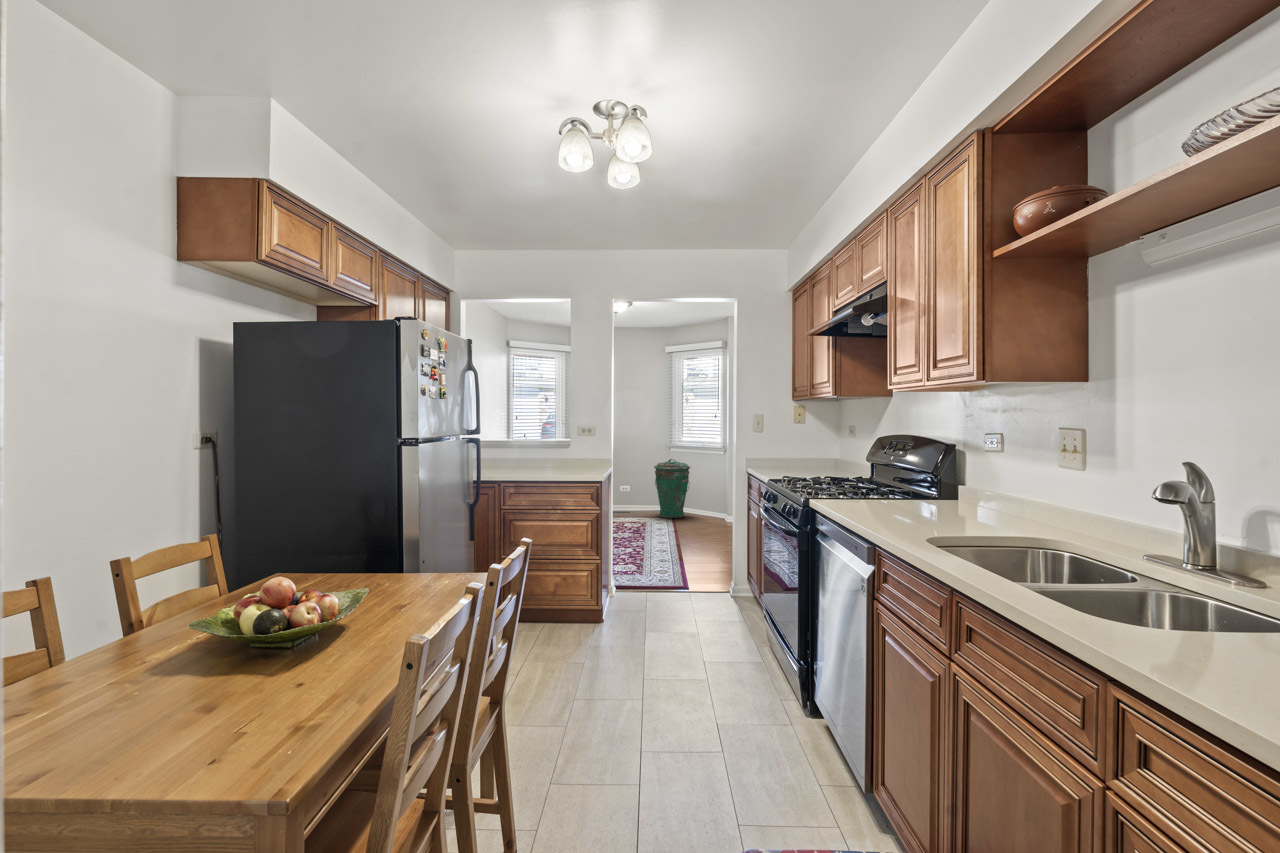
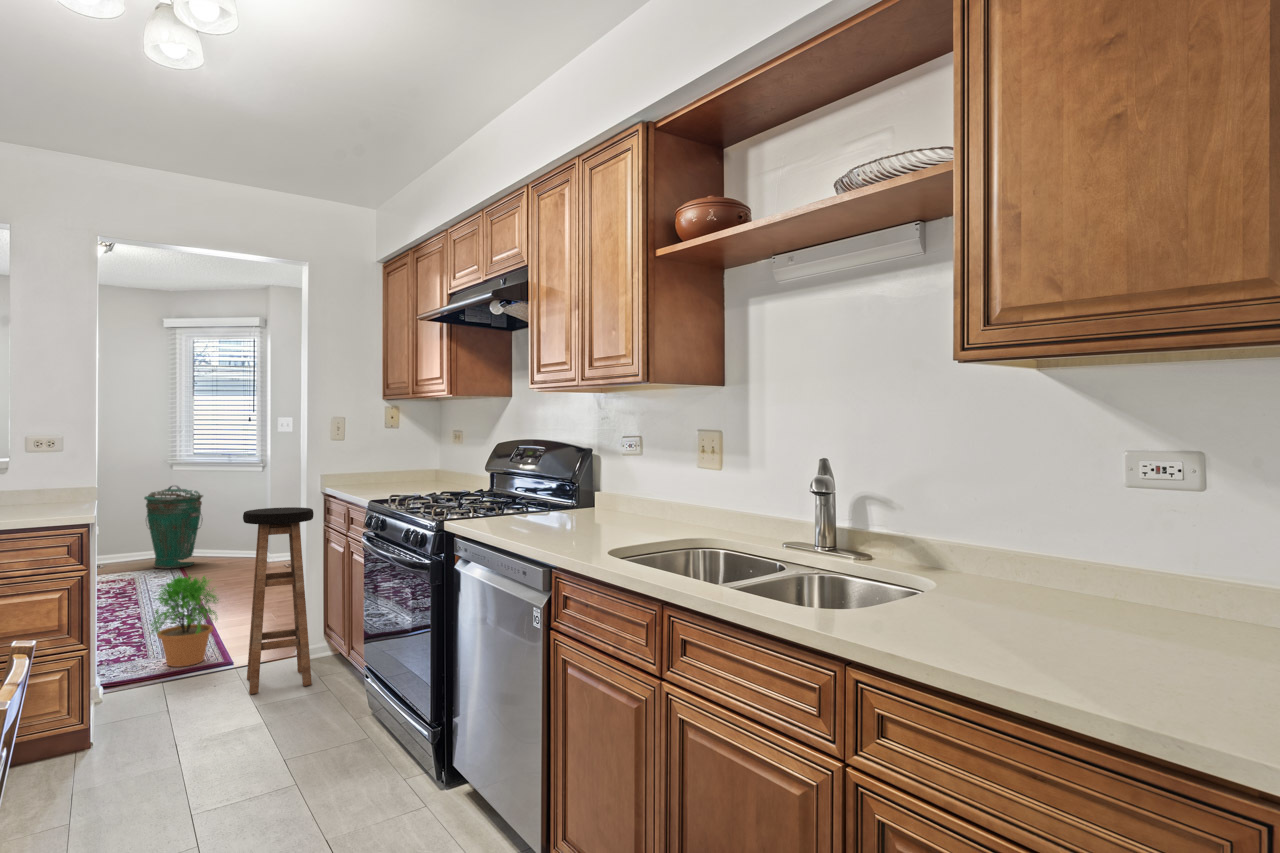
bar stool: none [691,479,739,615] -> present [243,507,314,694]
potted plant: none [638,521,684,586] -> present [151,576,218,667]

